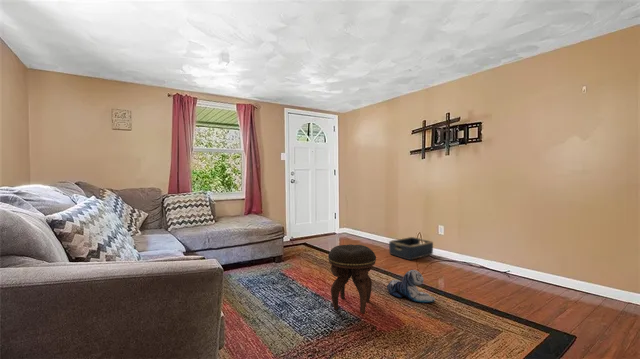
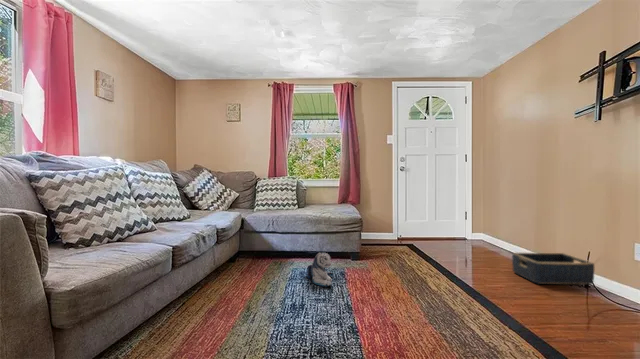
footstool: present [328,244,376,313] -> none [349,235,412,324]
plush toy: present [387,270,435,303] -> present [307,252,333,287]

